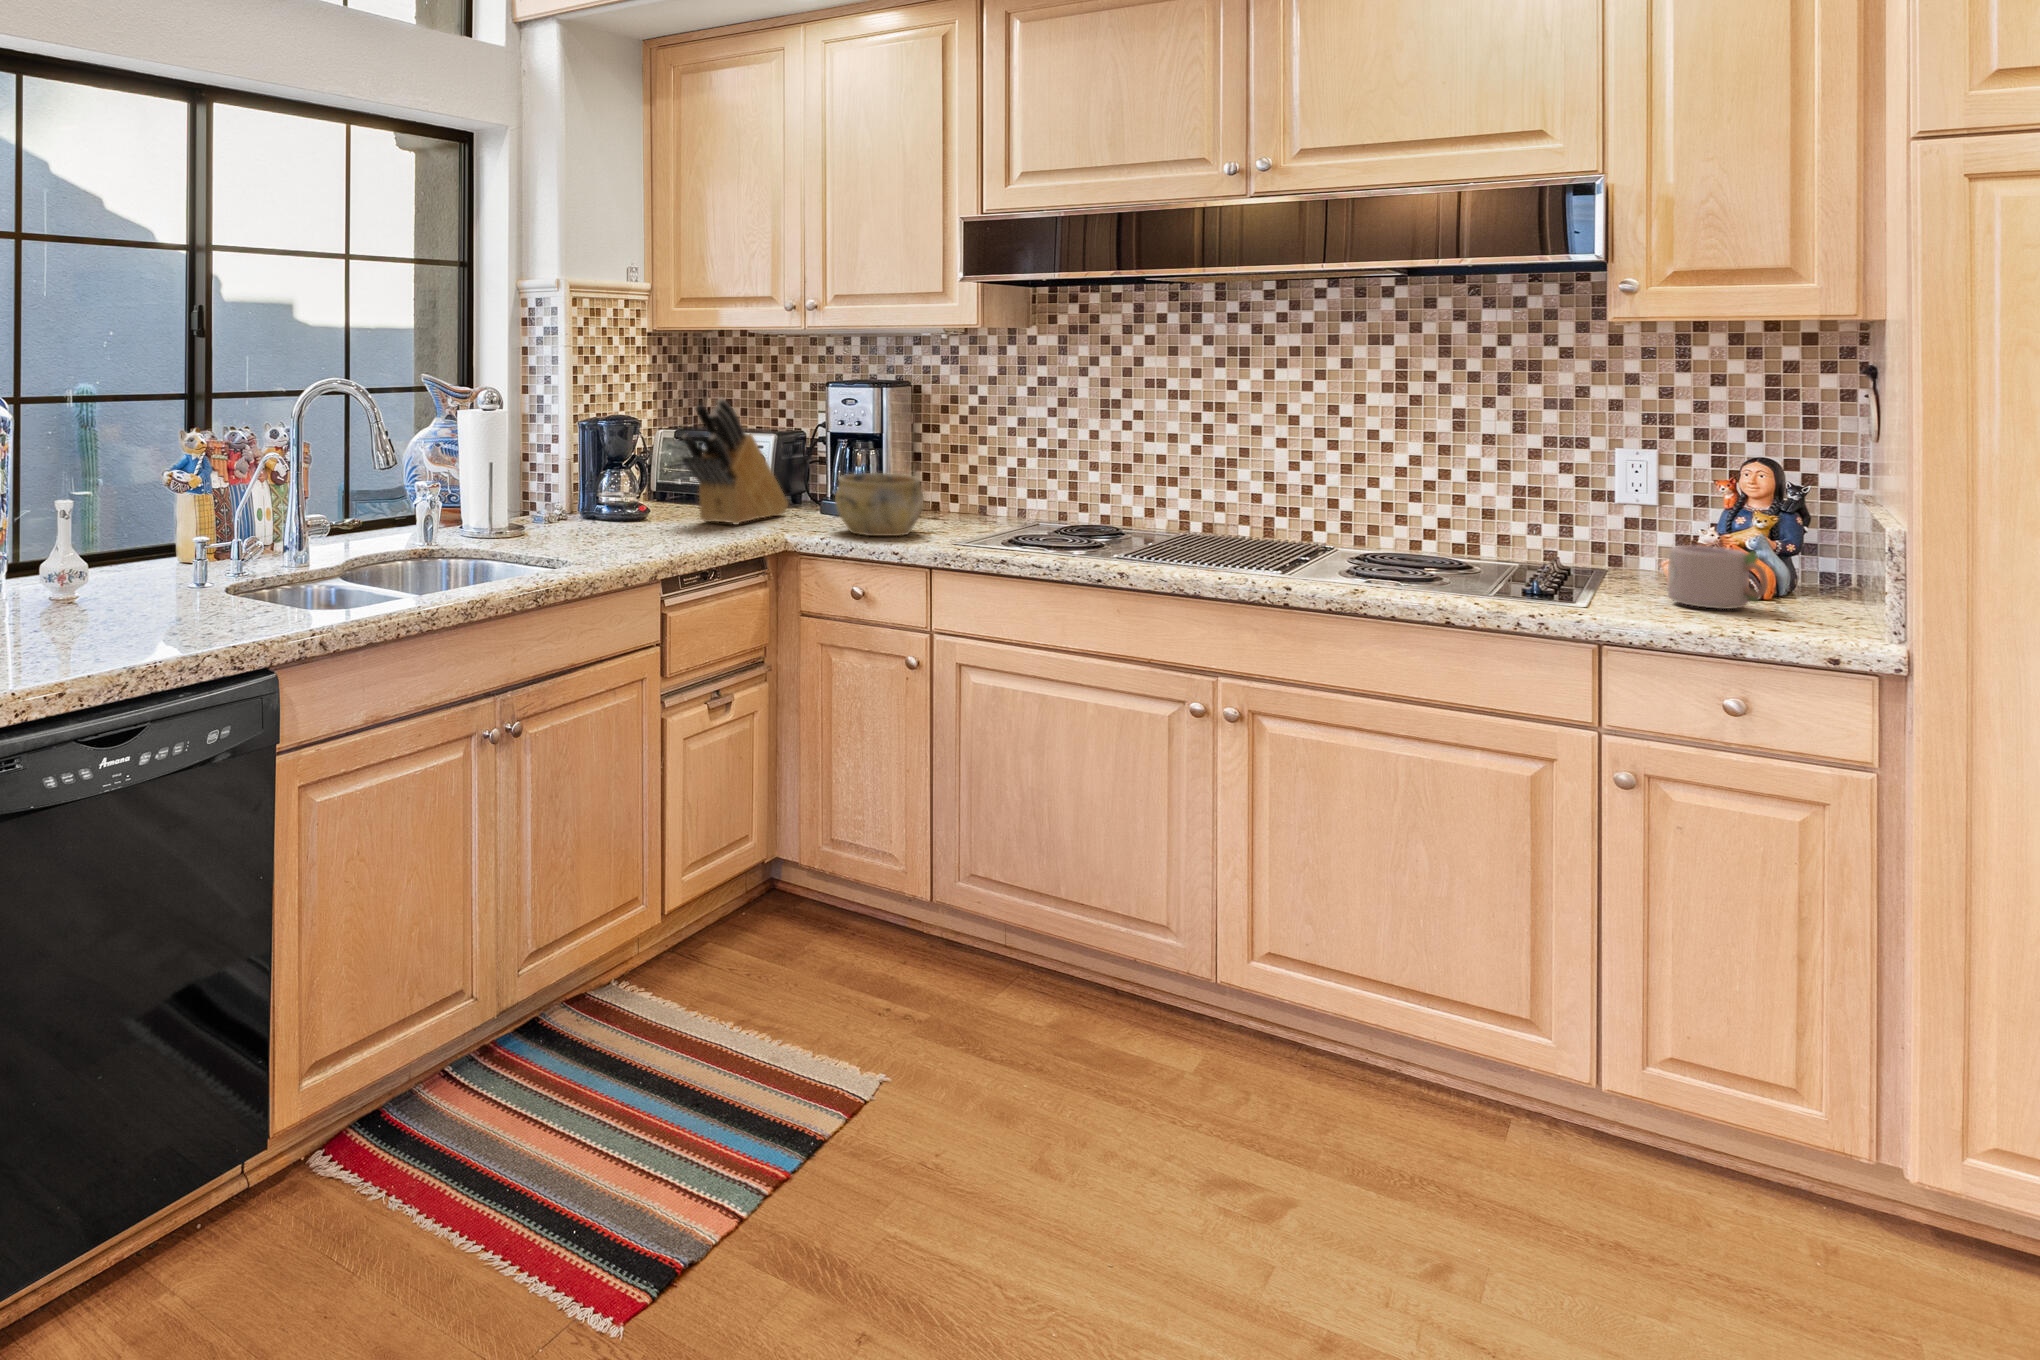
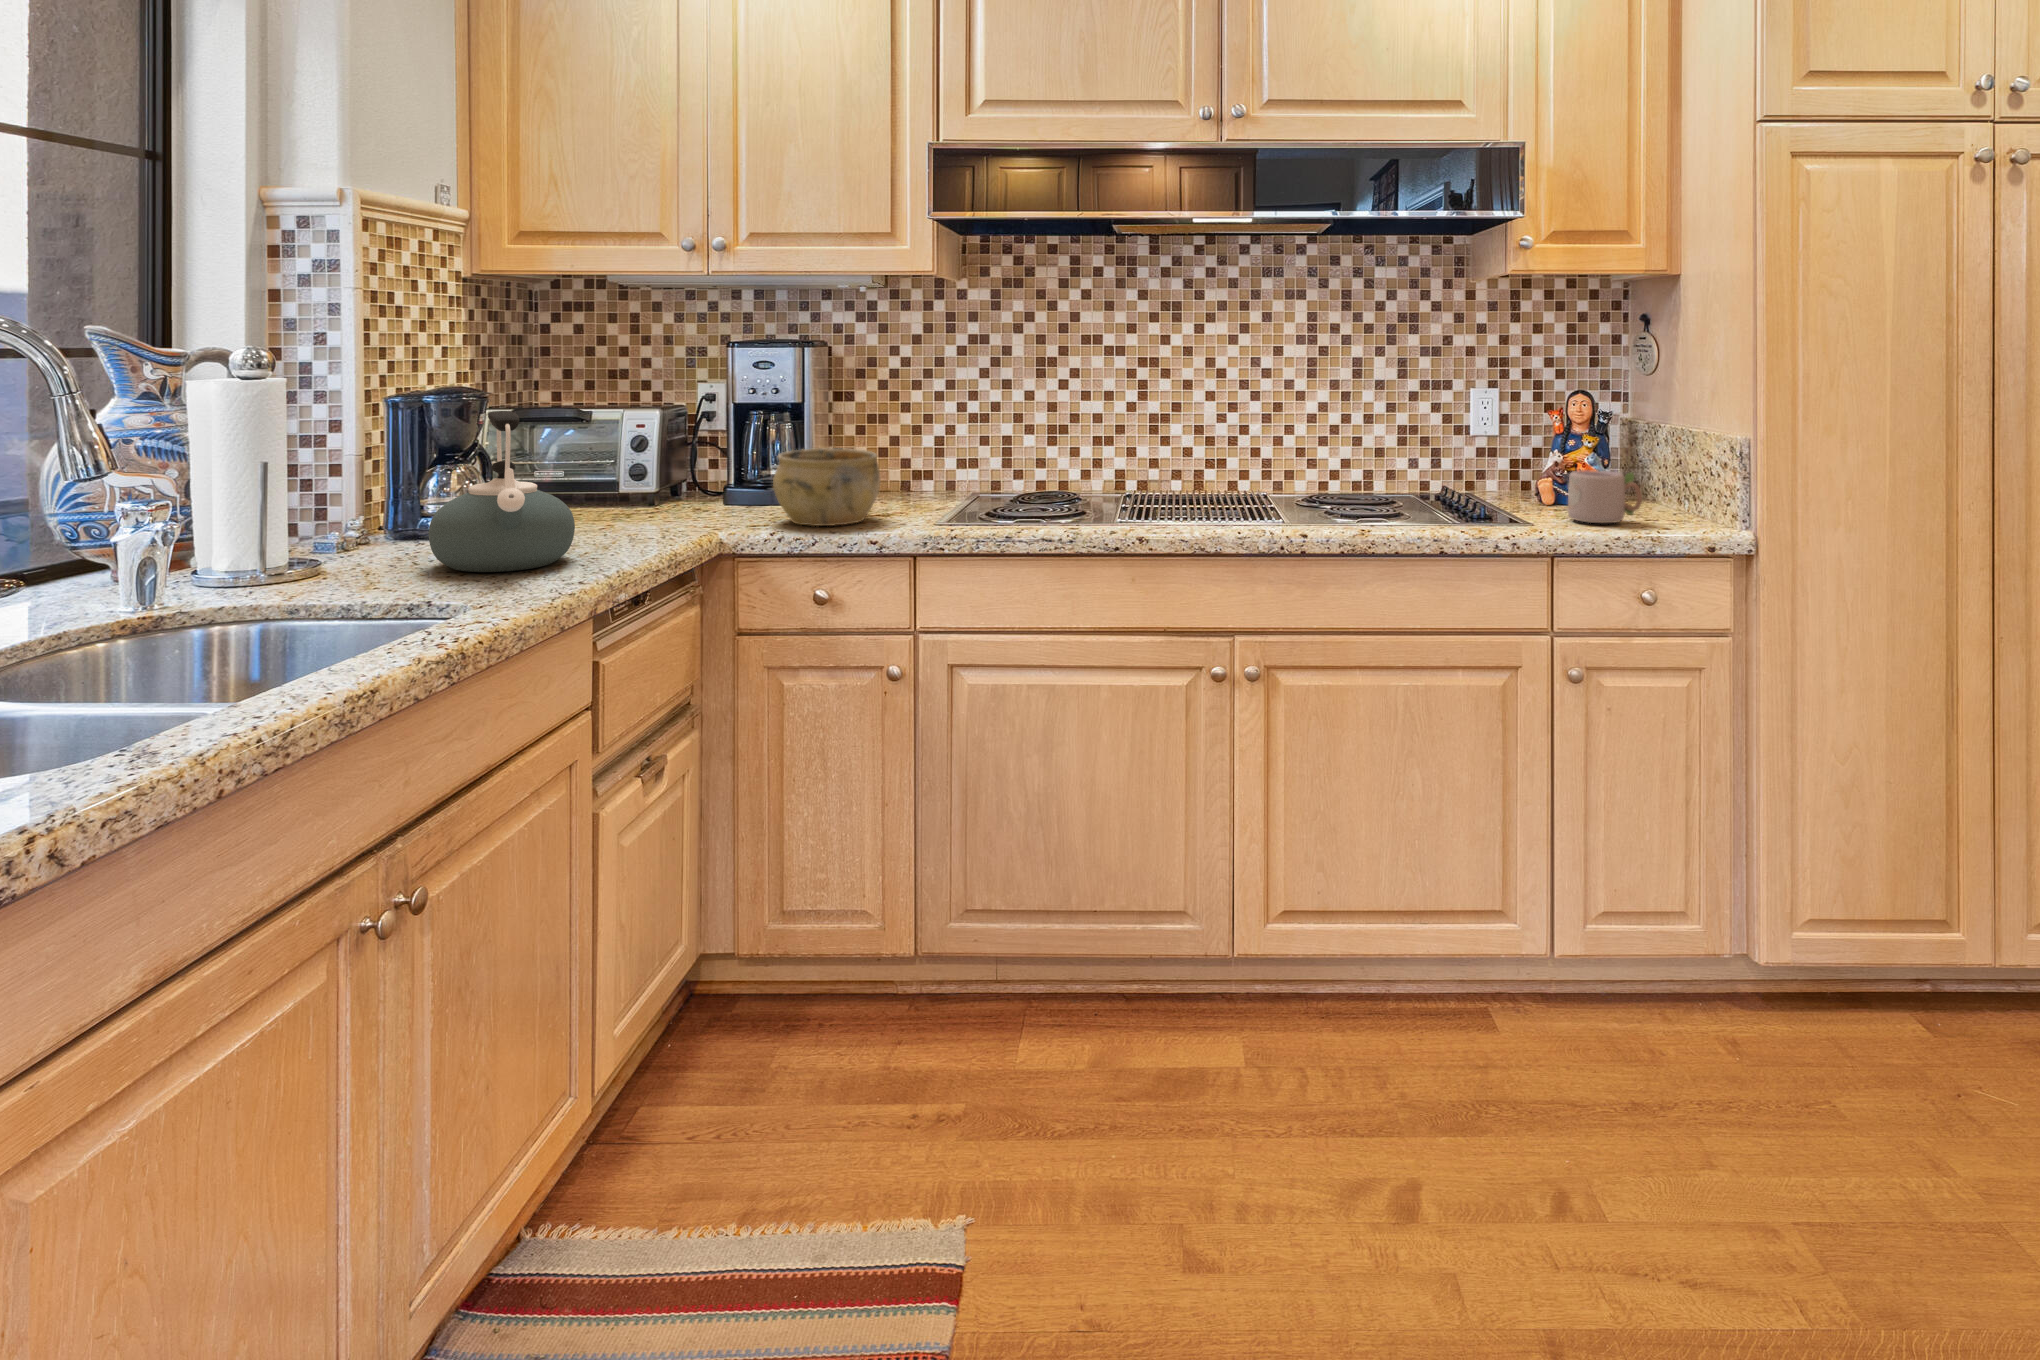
knife block: present [682,398,788,525] -> none [563,360,683,527]
kettle: none [579,433,671,544] -> present [429,411,575,572]

